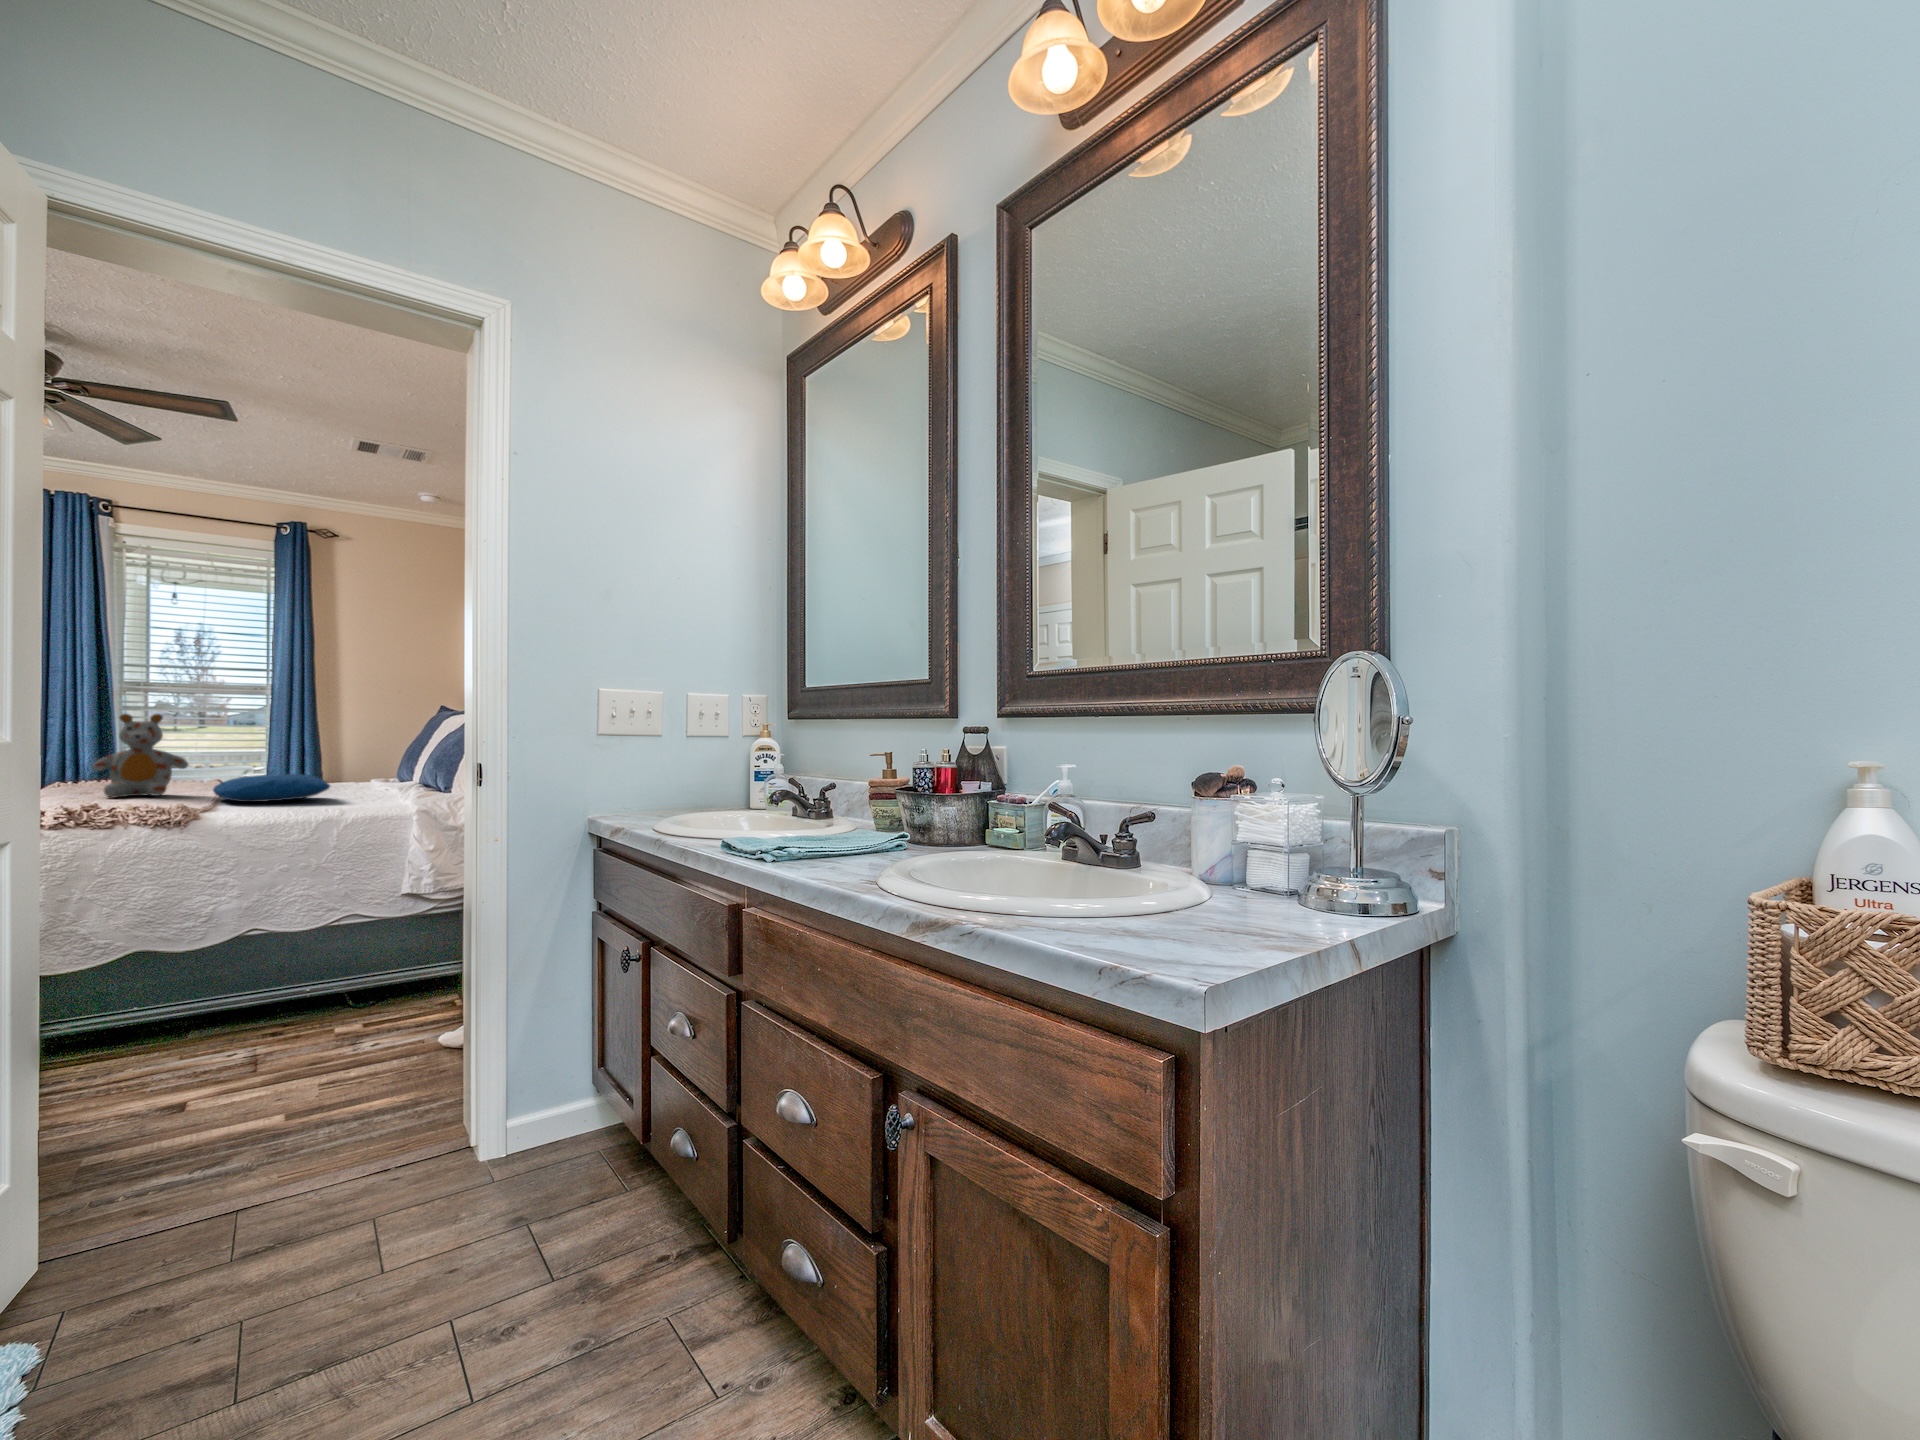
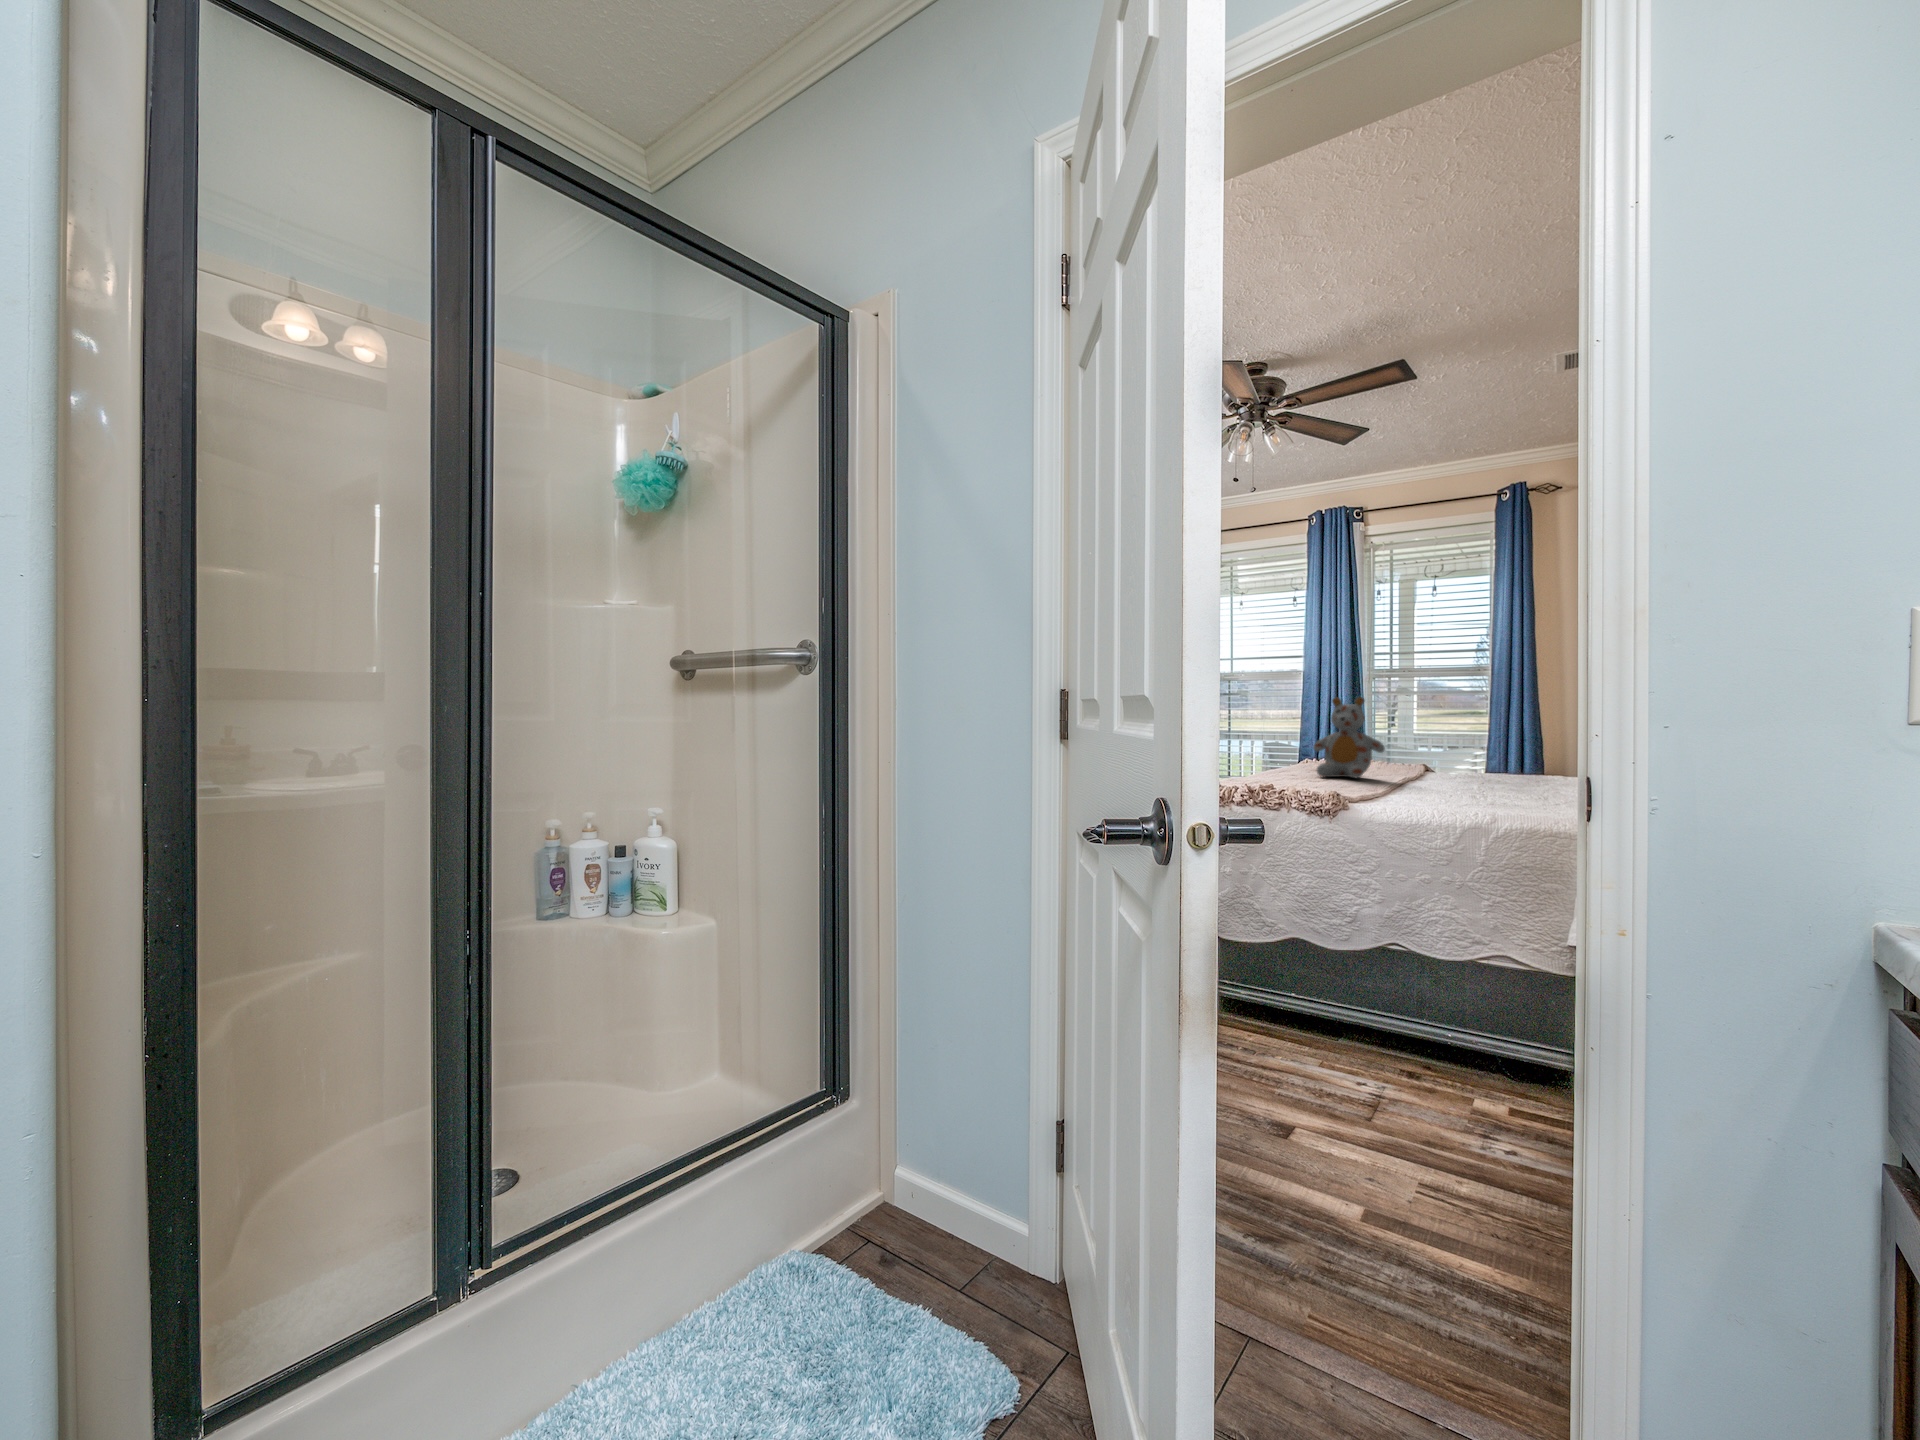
pillow: present [213,774,330,802] -> none [1394,763,1511,794]

